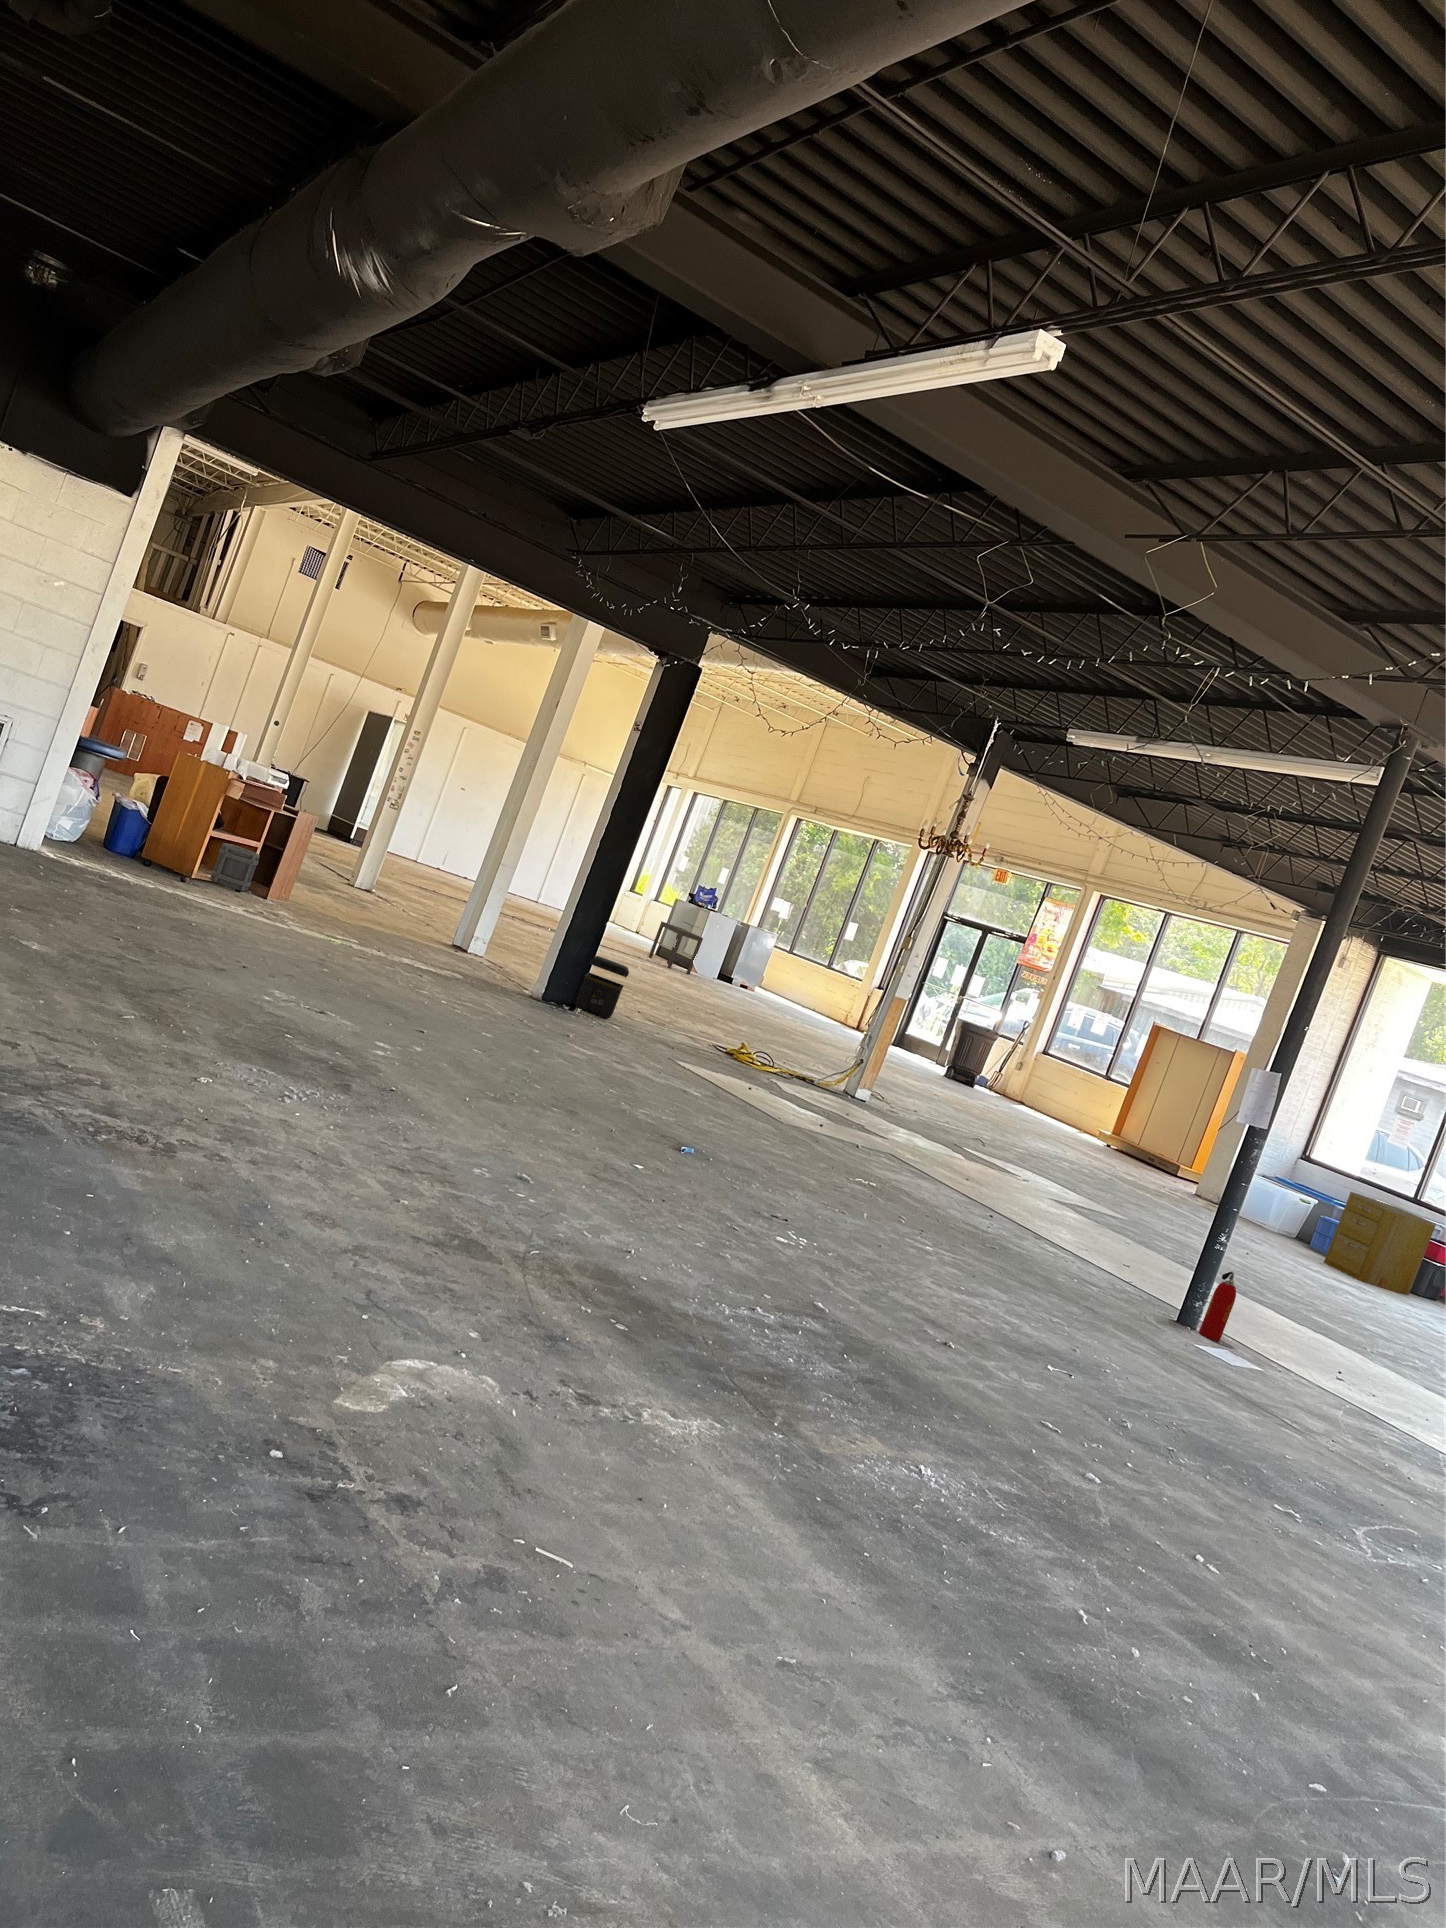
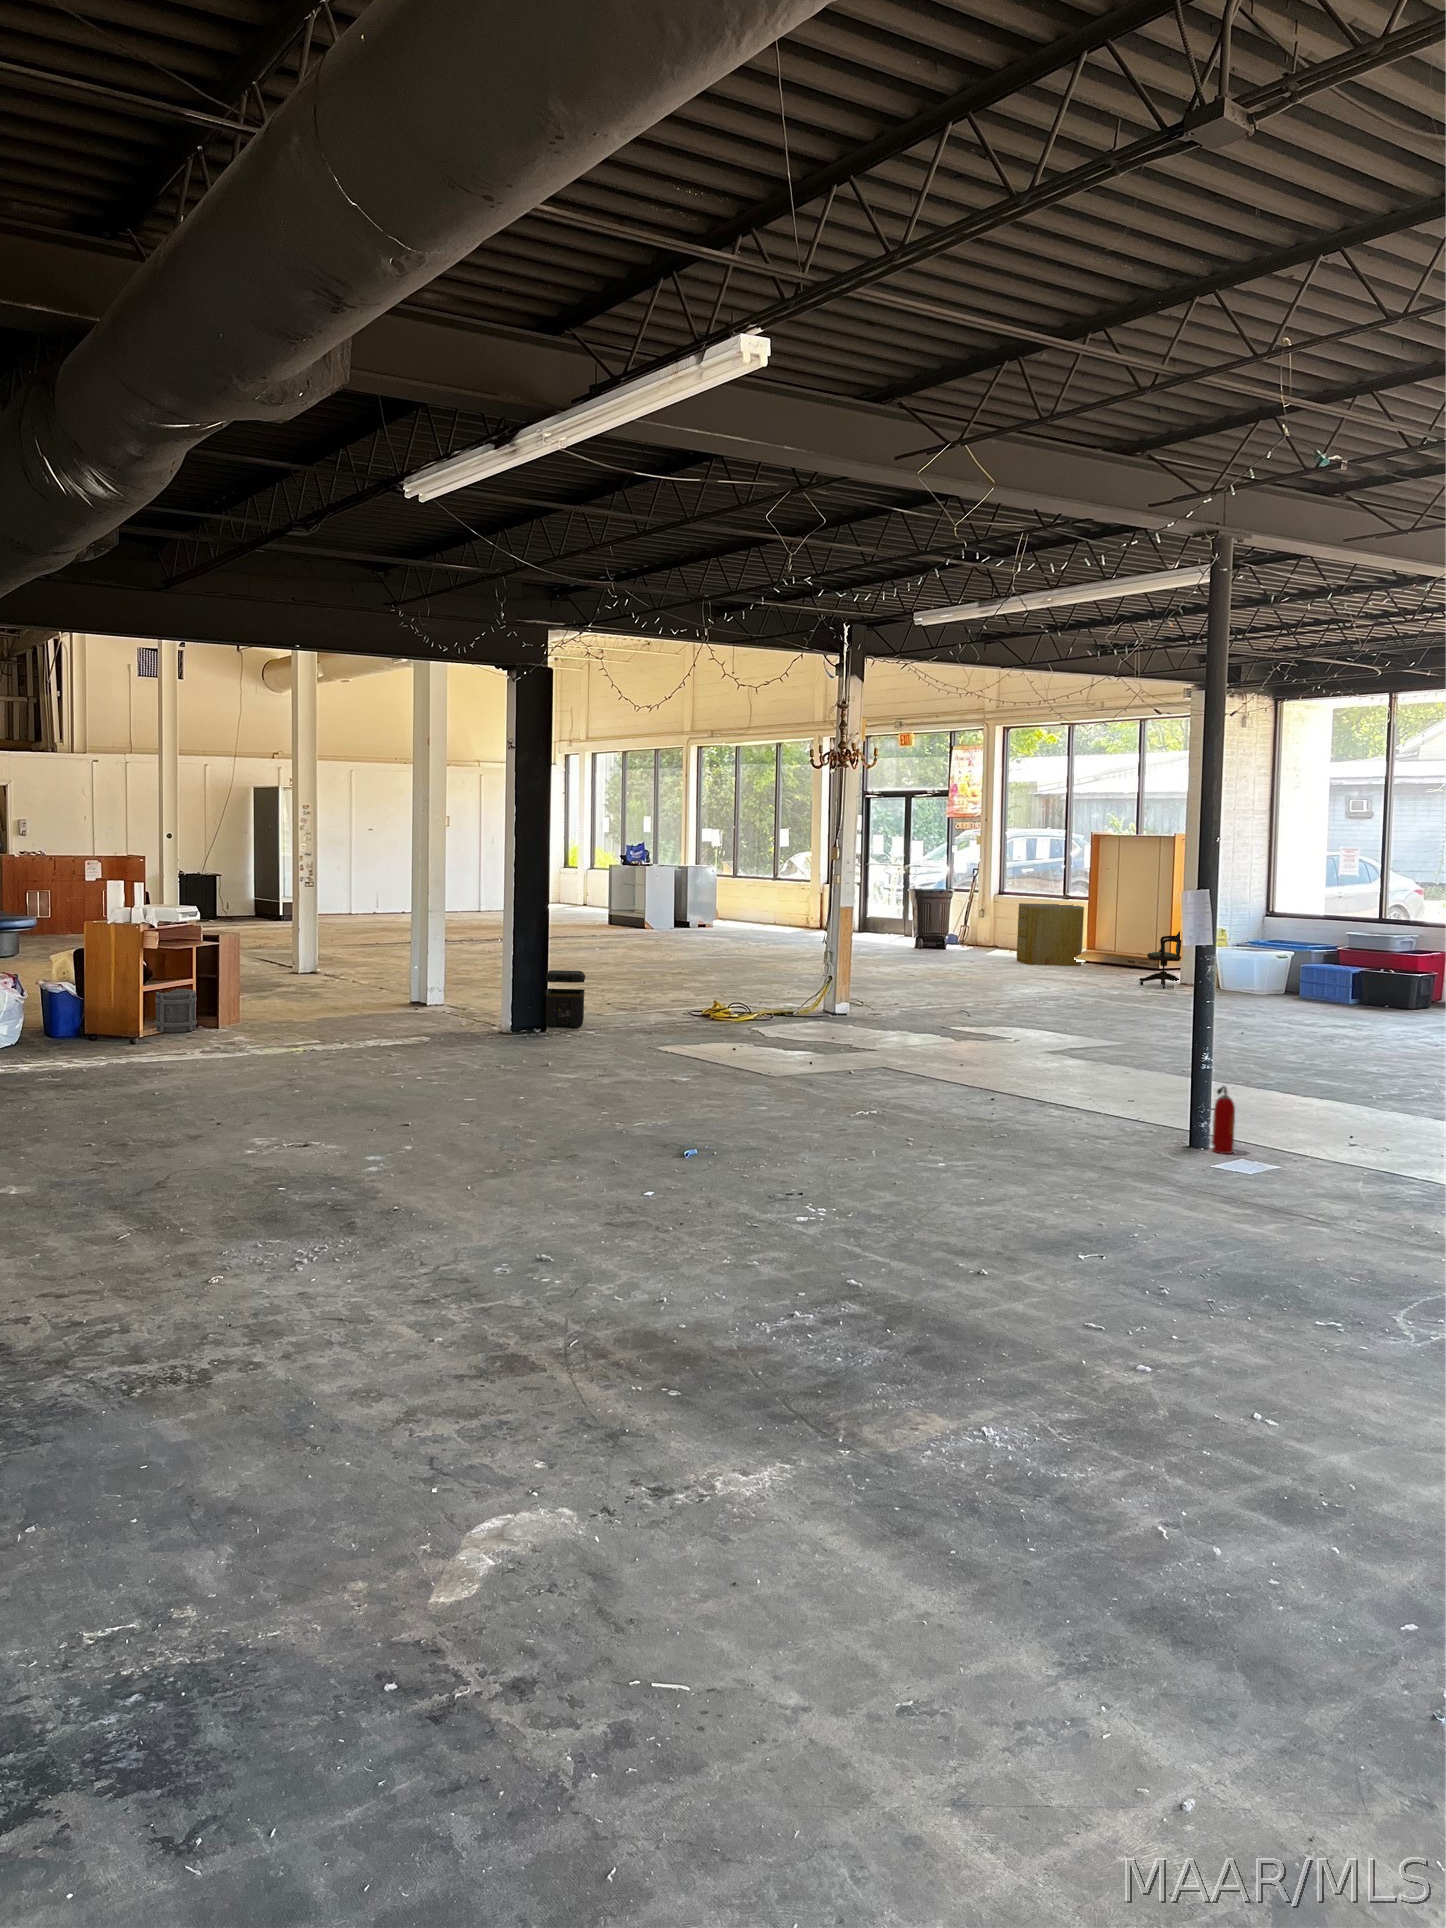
desk: present [648,921,703,975] -> none [603,892,648,935]
office chair: none [1153,1142,1211,1198] -> present [1139,931,1181,989]
filing cabinet: present [1324,1192,1436,1295] -> present [1017,903,1084,966]

